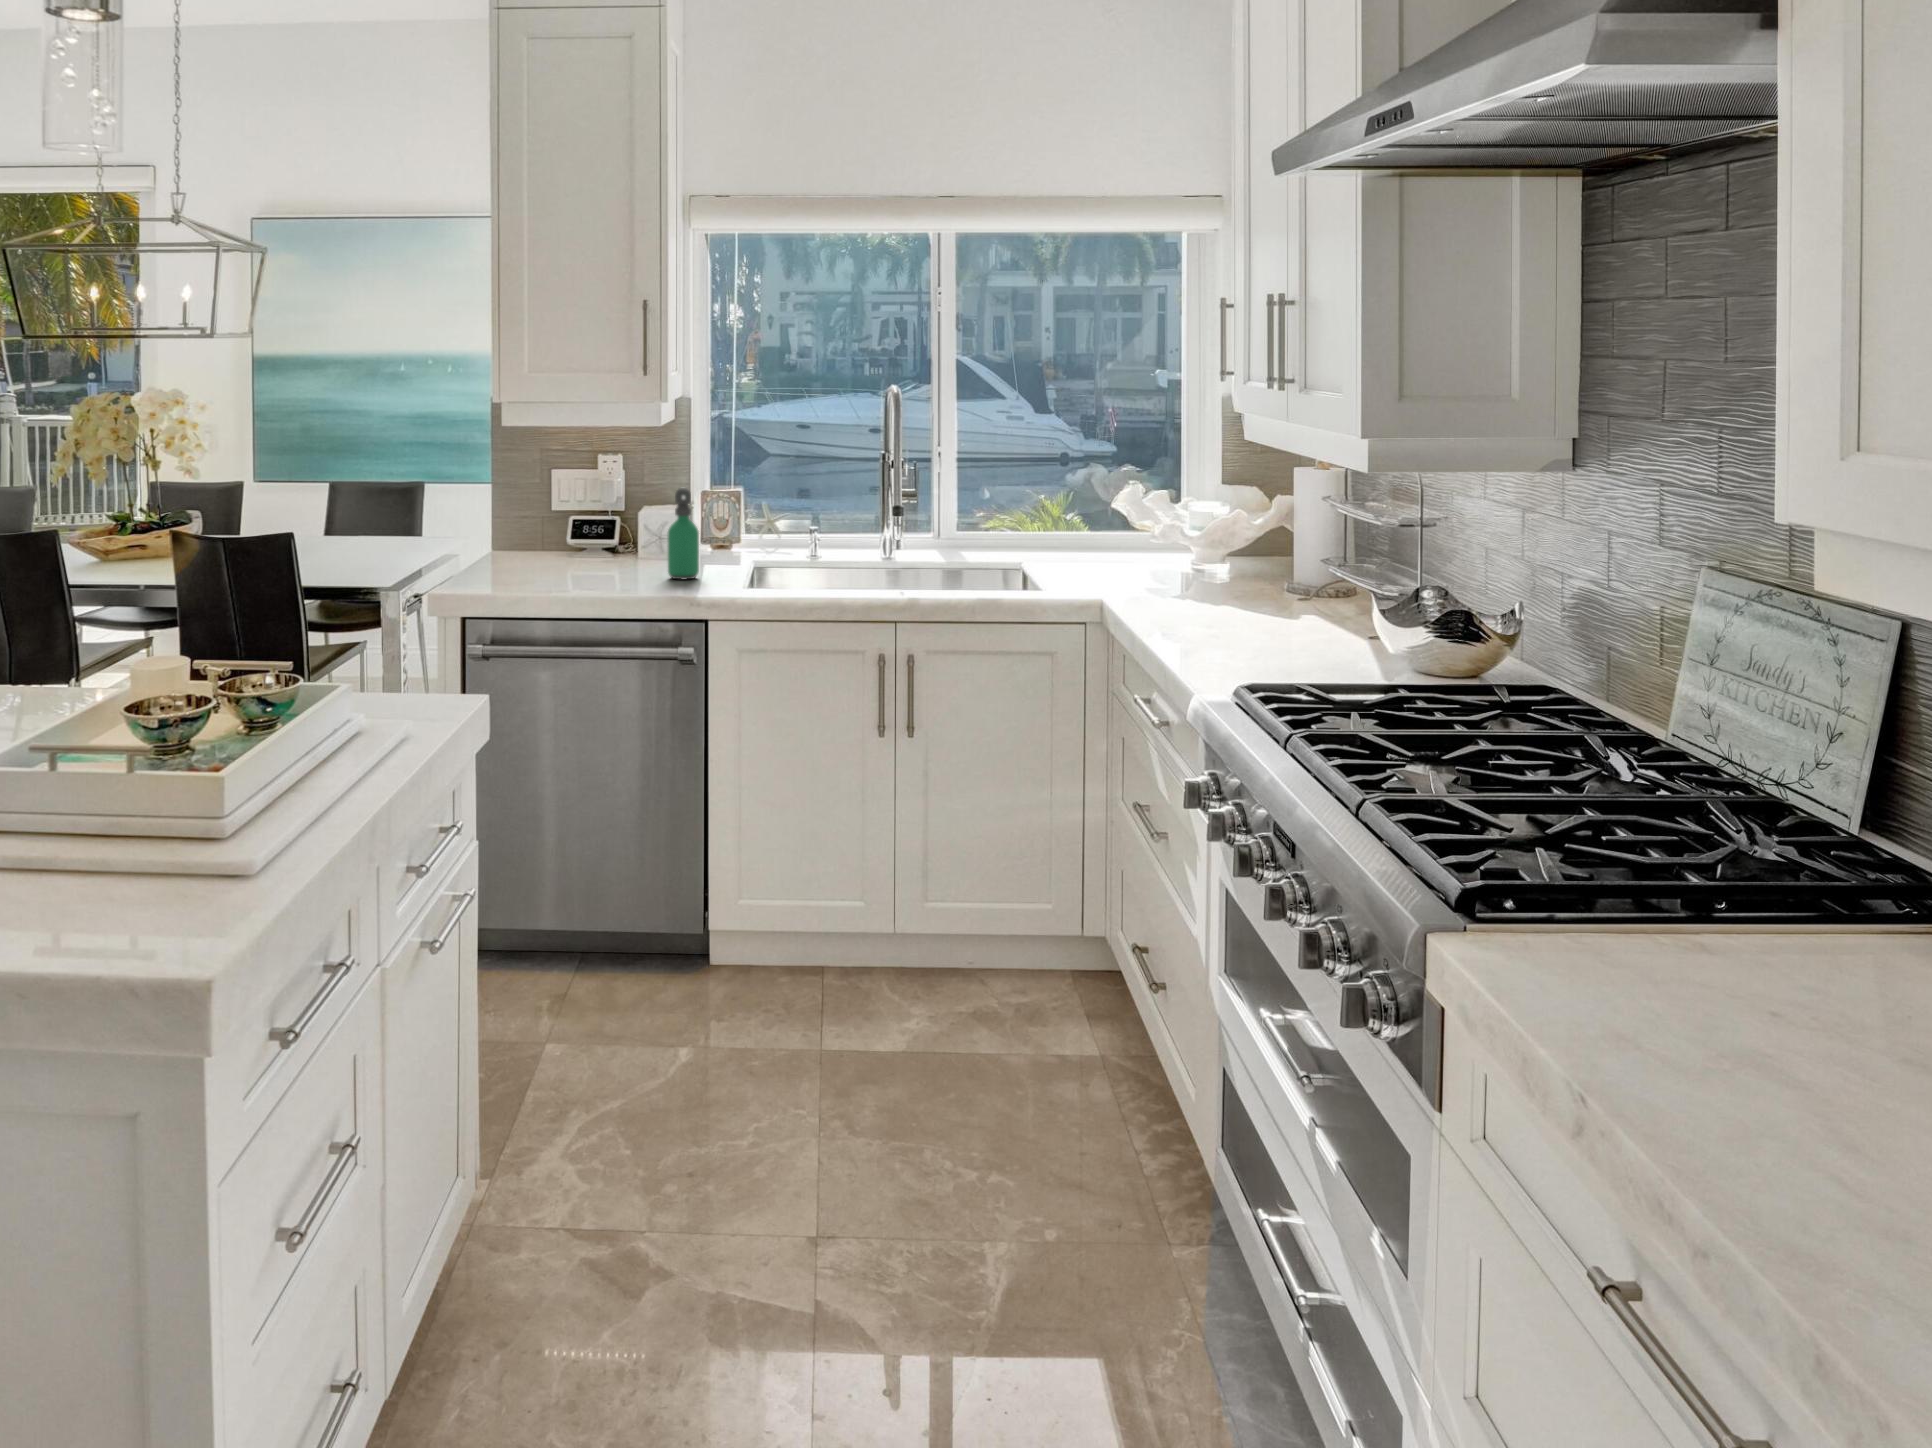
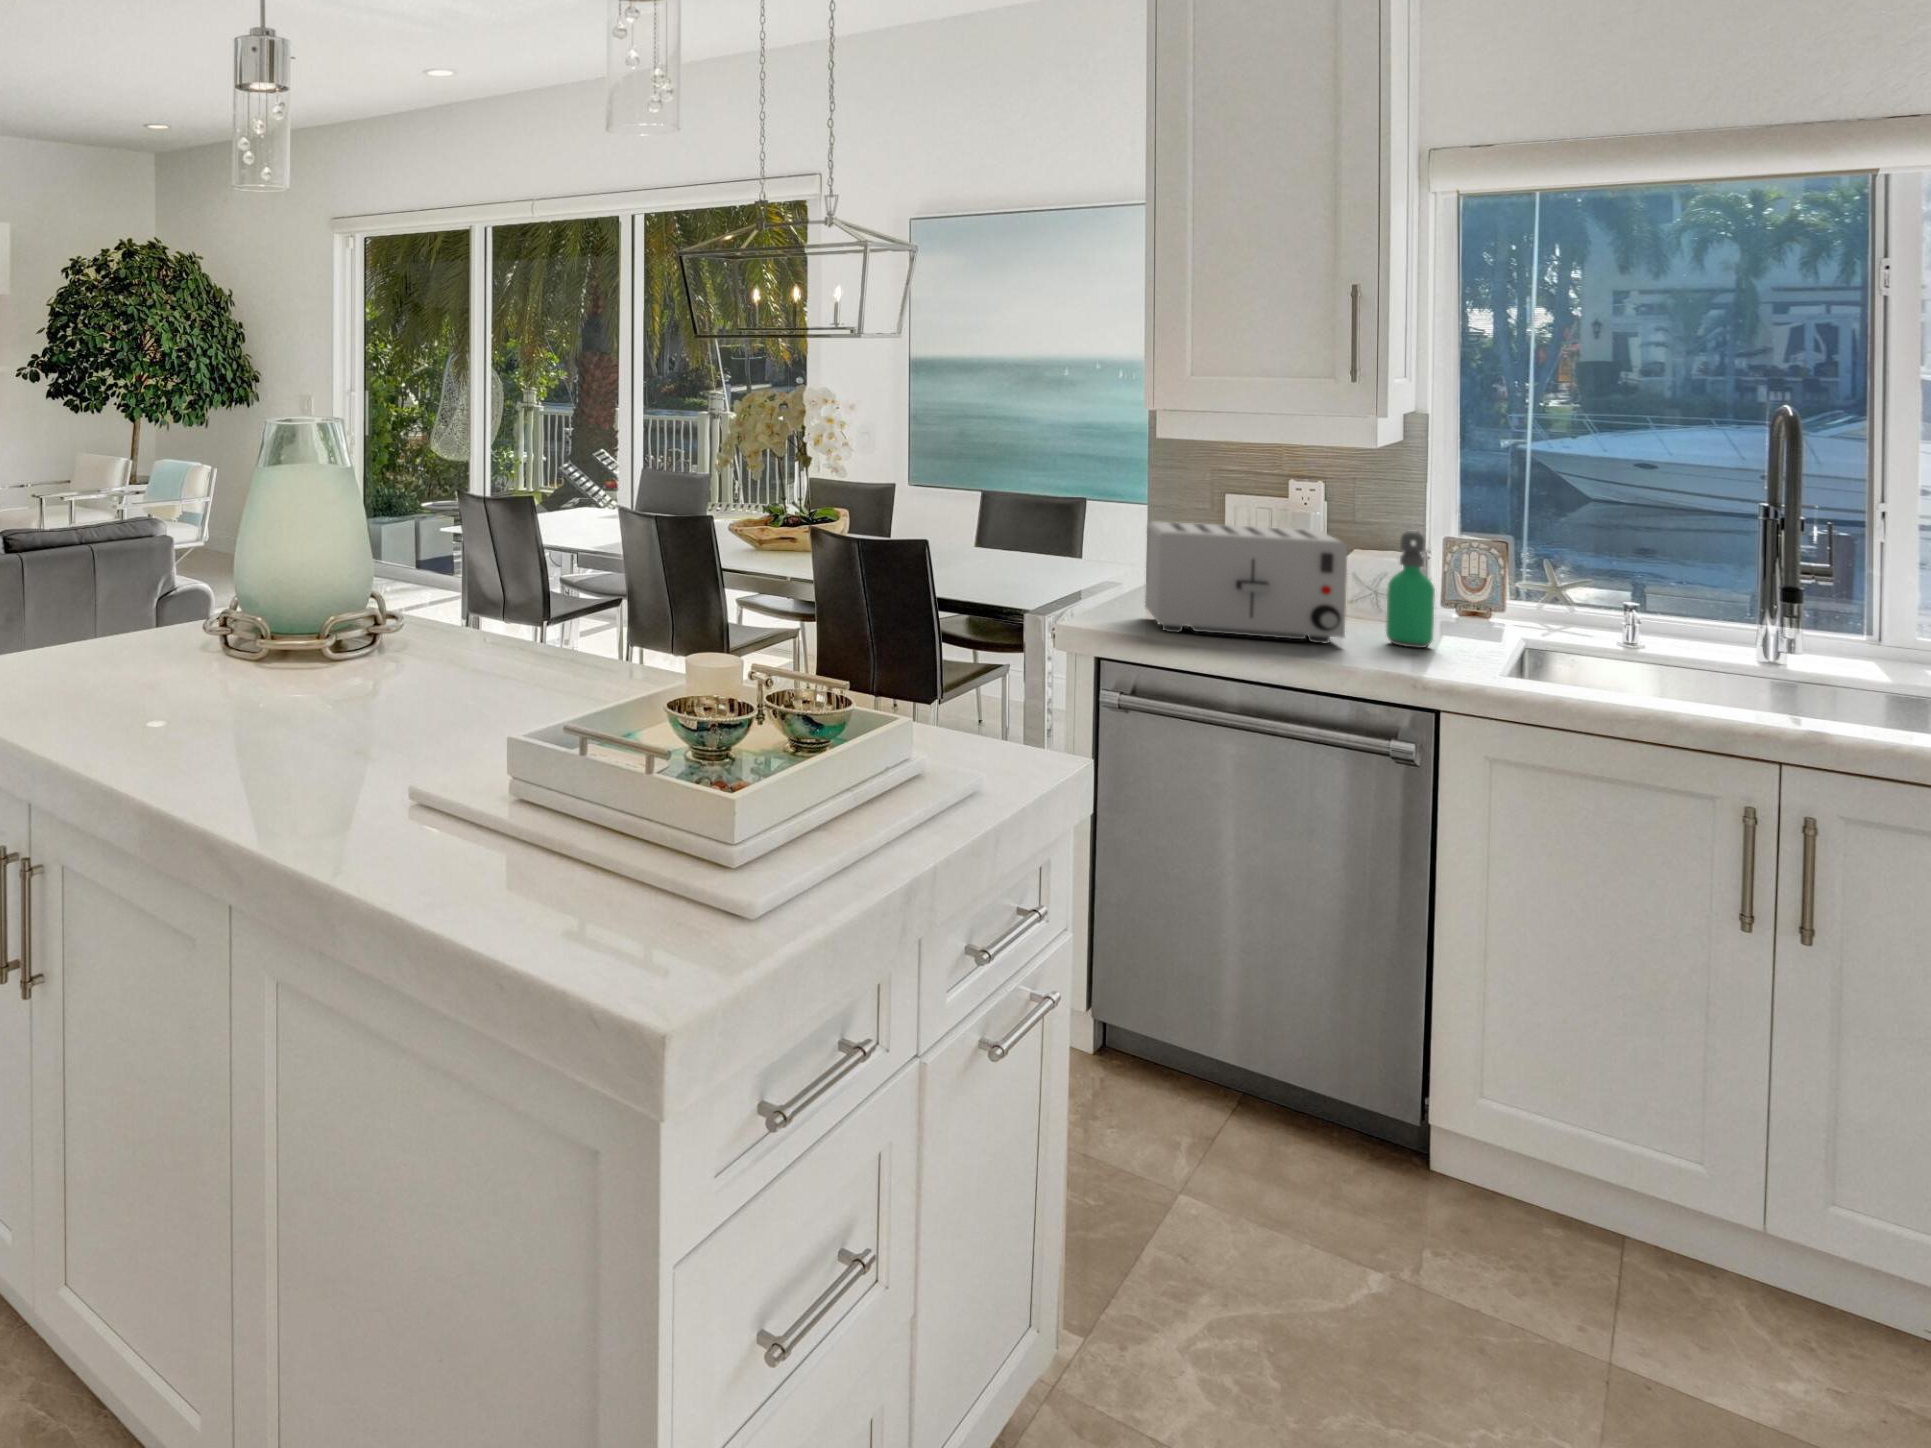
toaster: none [489,493,640,592] -> present [1145,521,1347,644]

